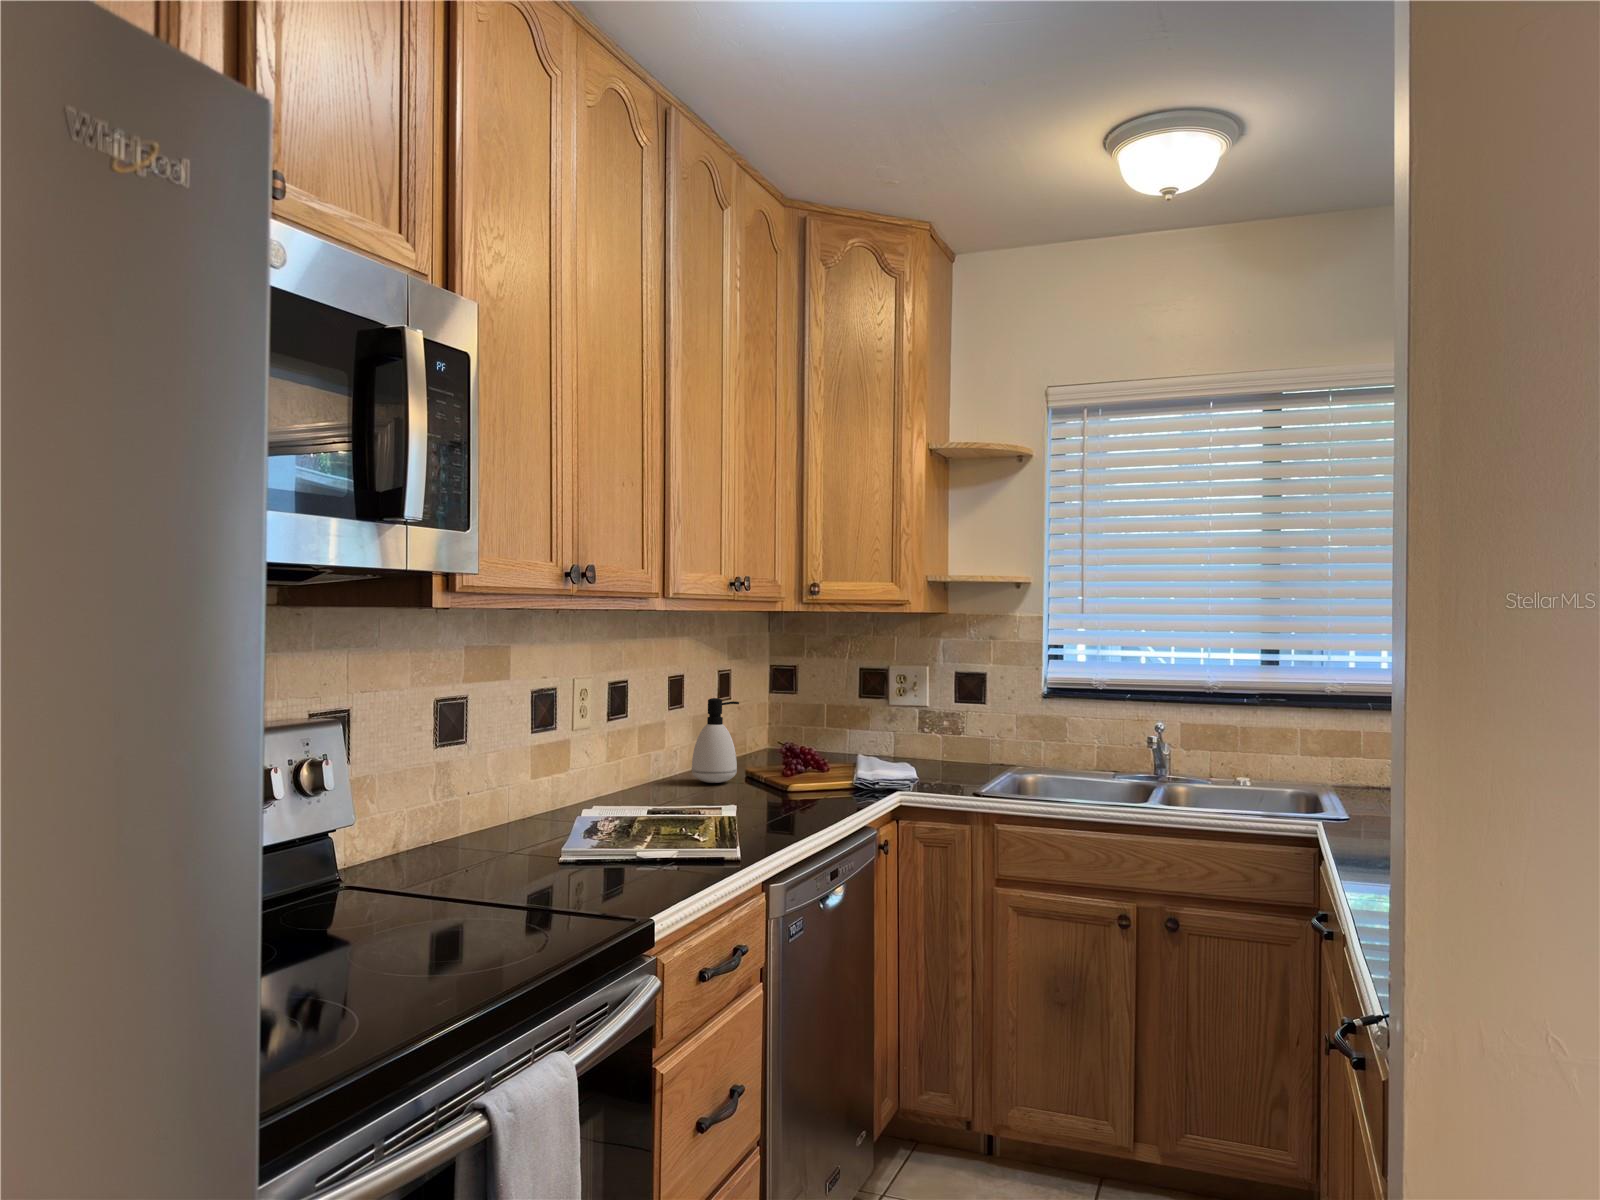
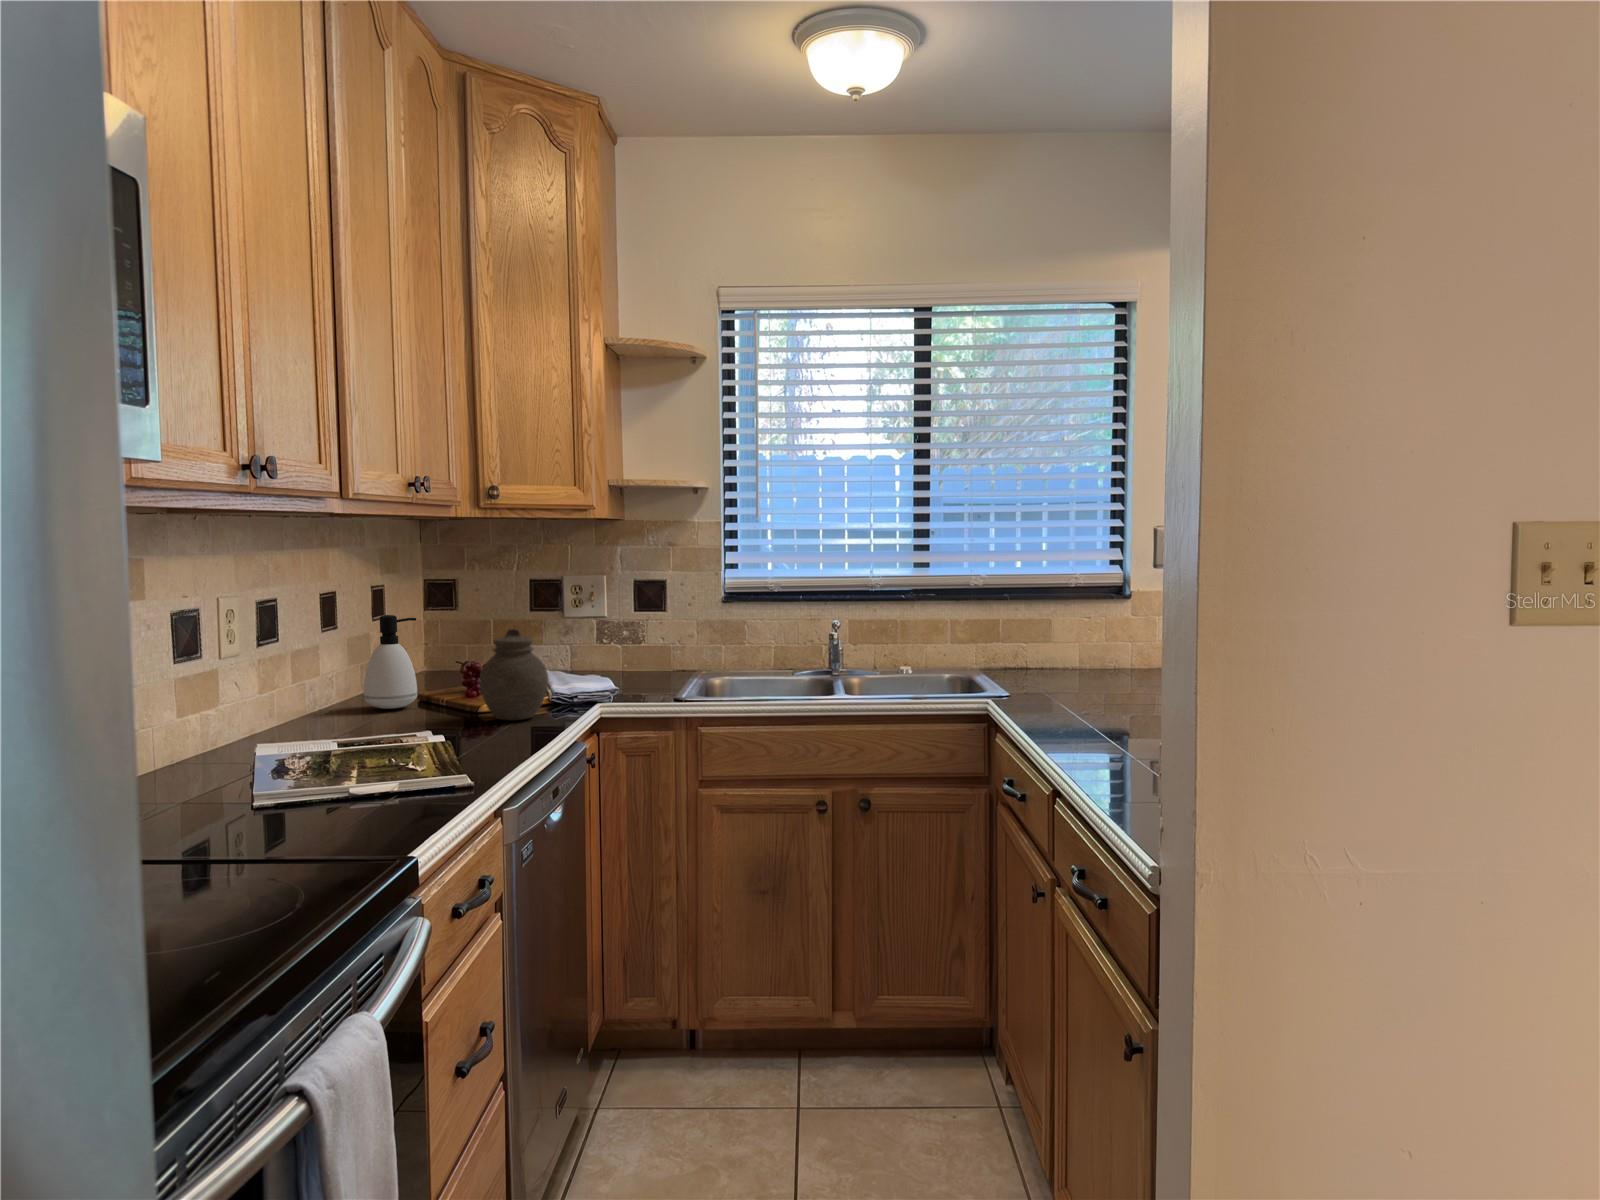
jar: none [781,717,843,803] -> present [480,629,548,720]

